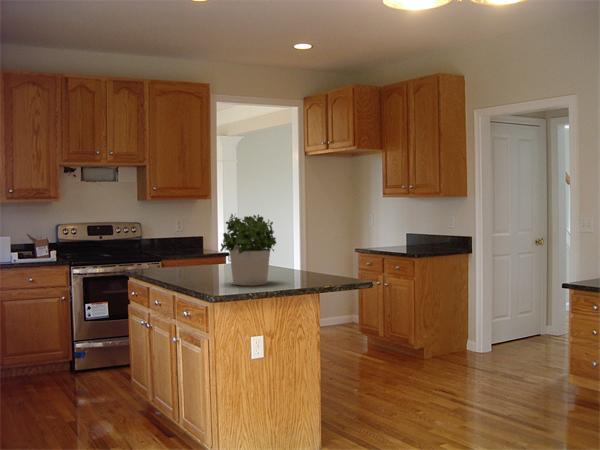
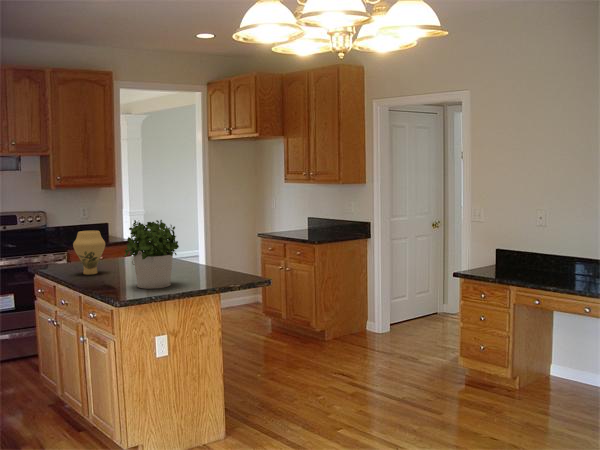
vase: none [168,230,200,275] -> present [73,231,105,275]

